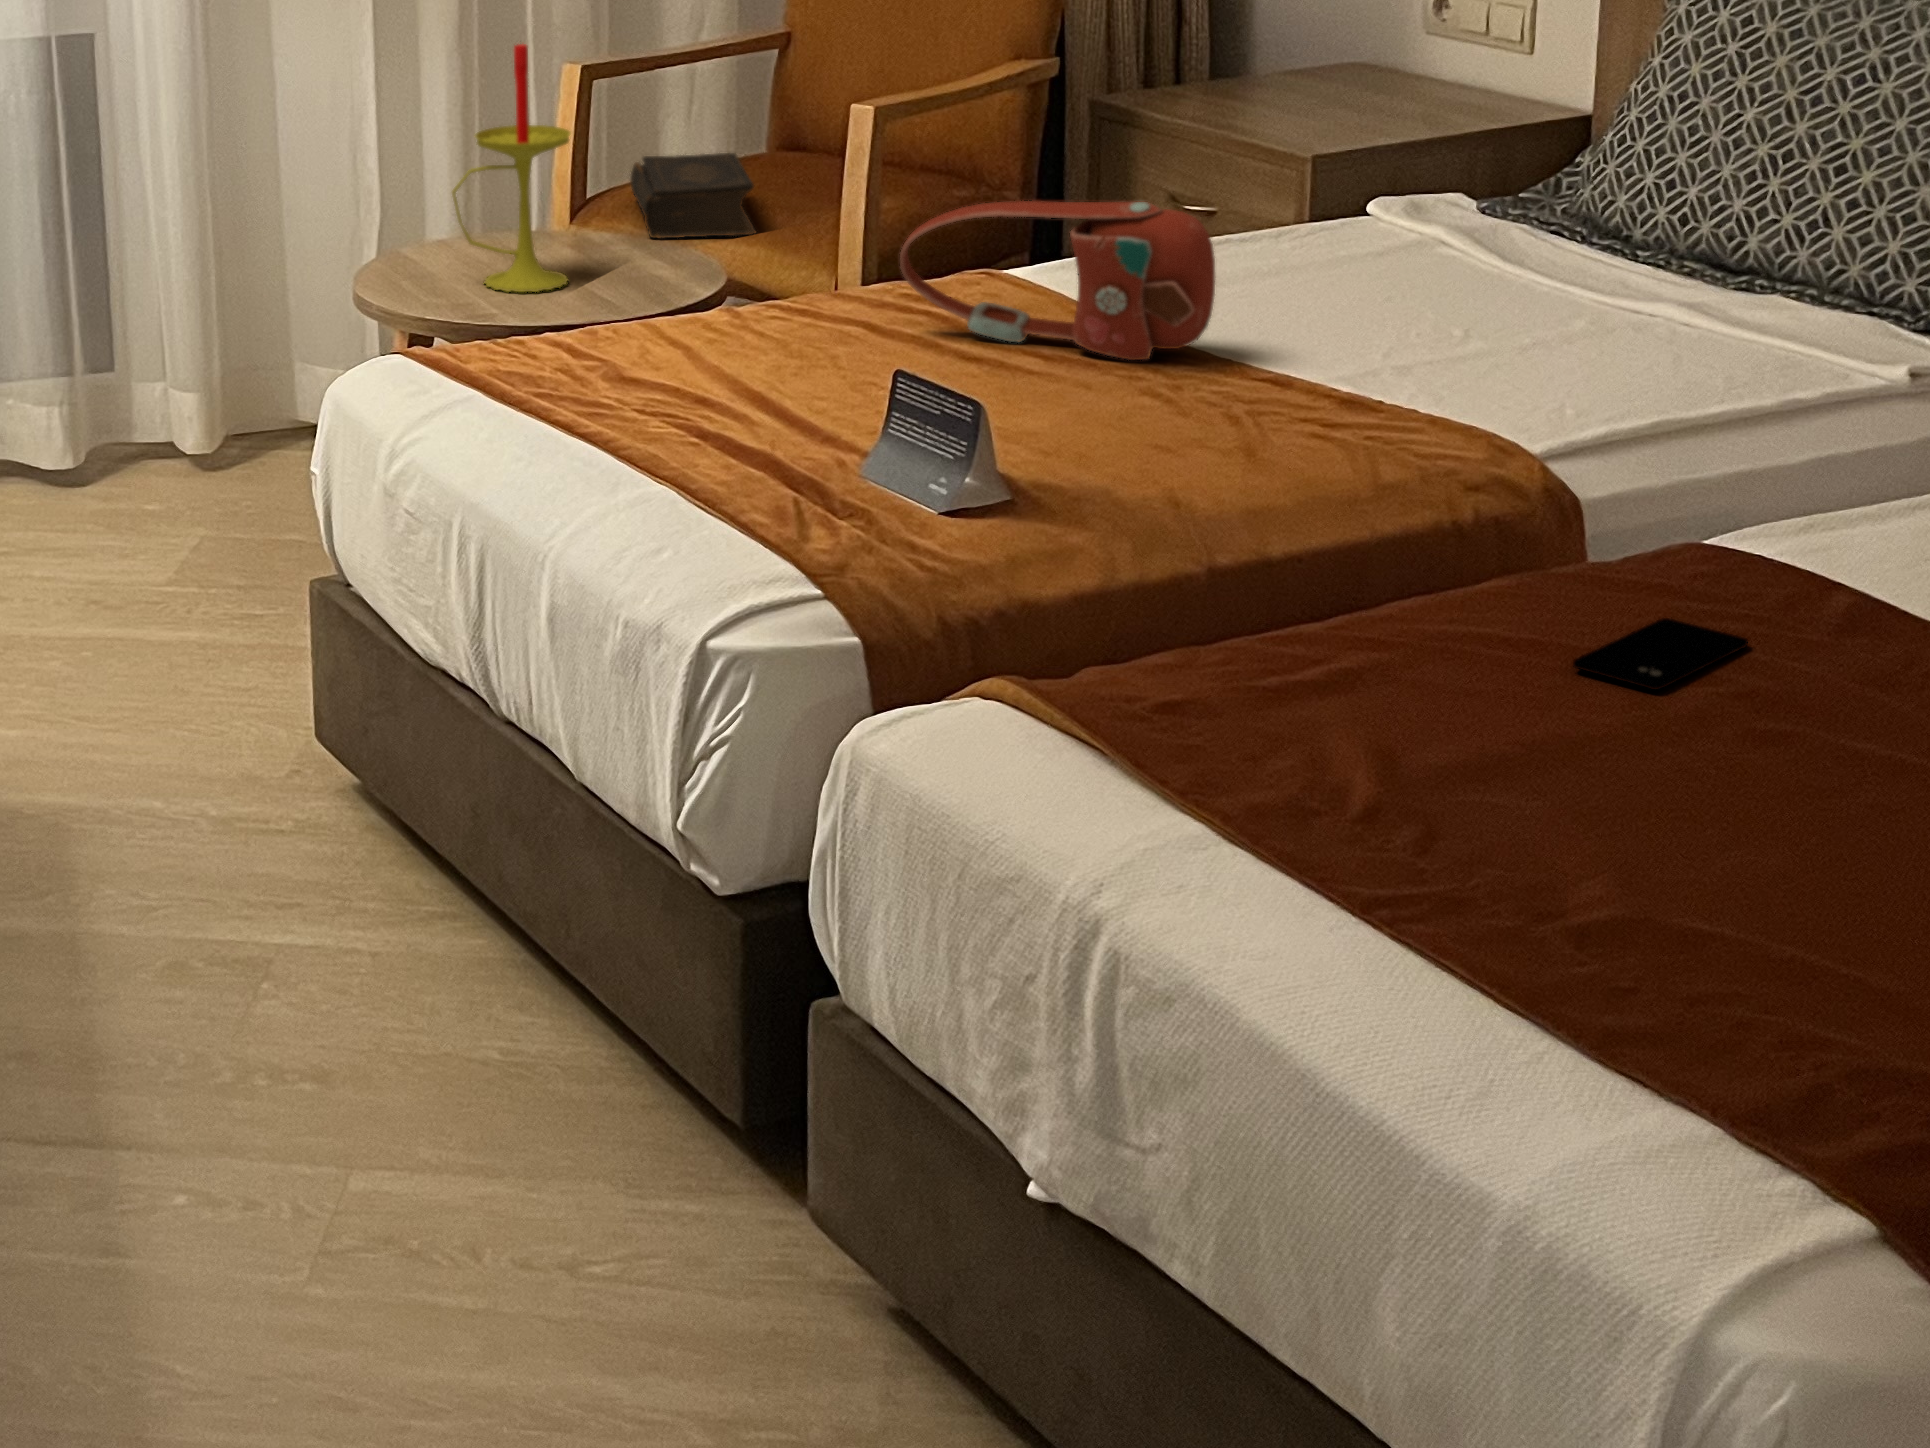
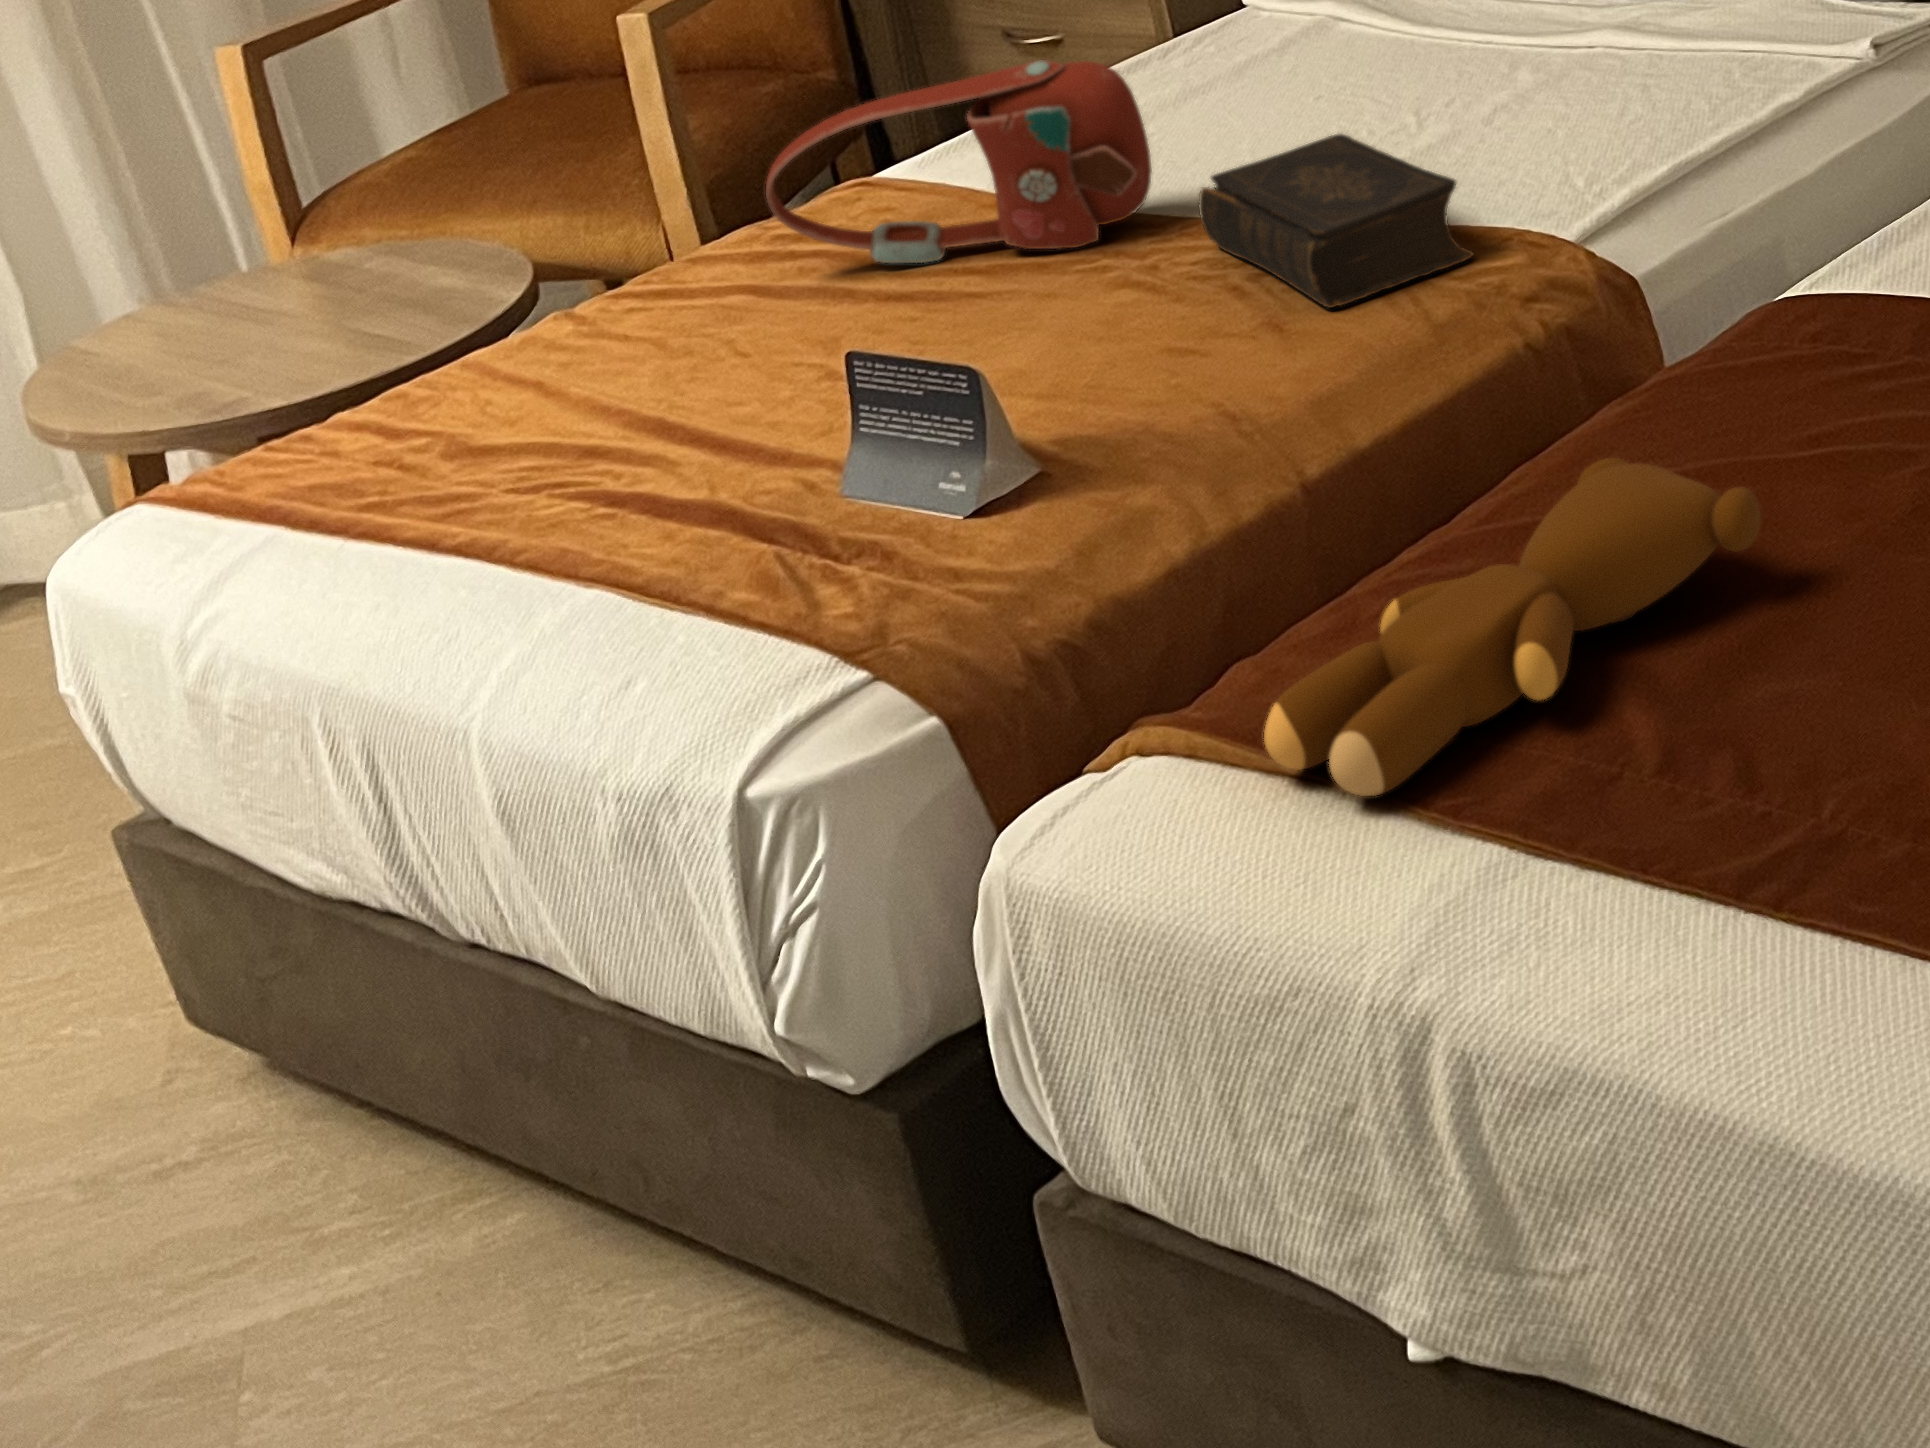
candle: present [452,44,570,292] -> none [139,39,335,362]
book: present [630,153,756,238] -> present [1199,134,1473,308]
teddy bear: none [1073,592,1543,767] -> present [1264,458,1761,796]
smartphone: present [1573,618,1748,690] -> none [1761,399,1914,494]

